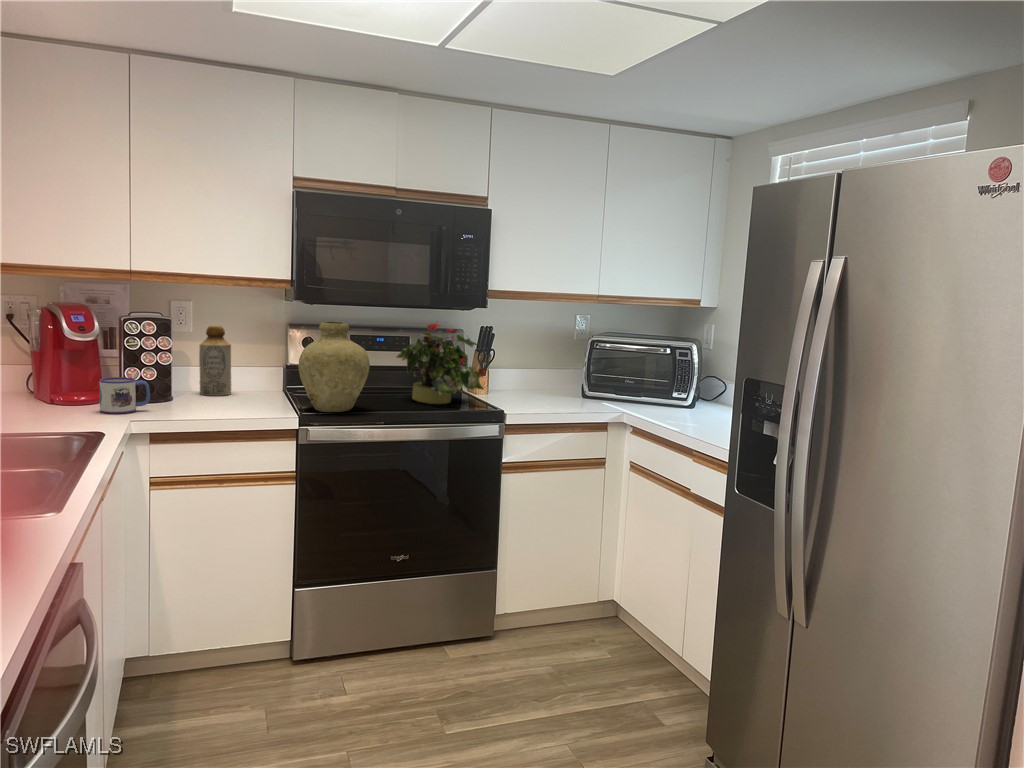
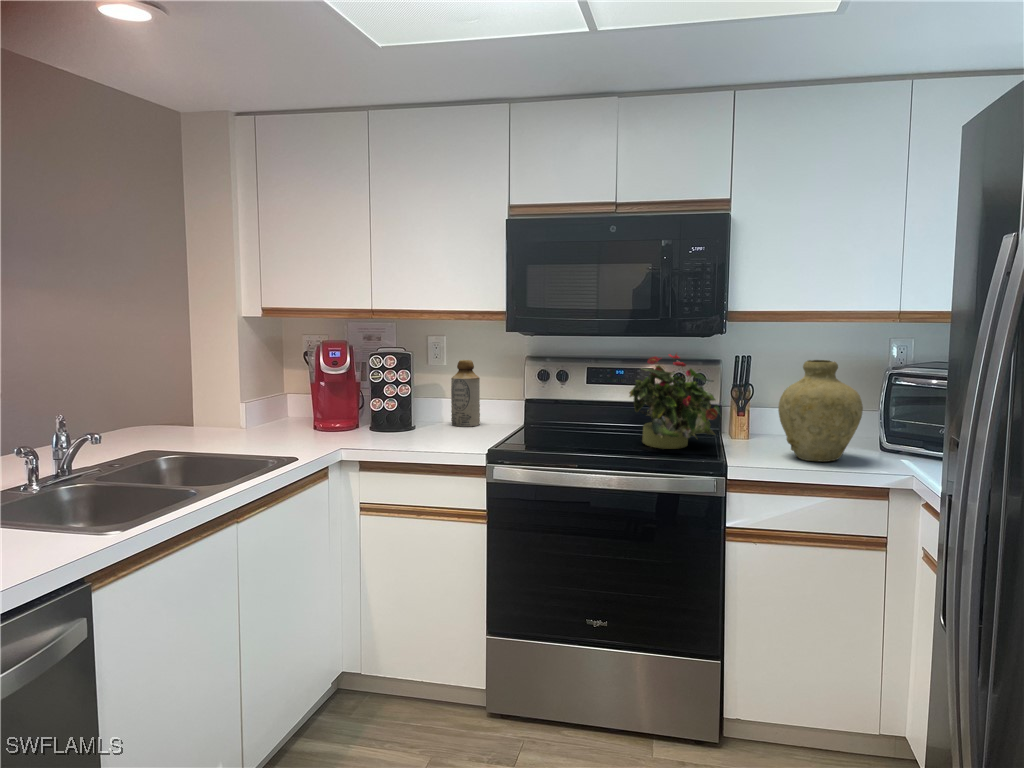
vase: present [298,322,370,412] -> present [778,360,863,461]
mug: present [99,377,150,414] -> none [335,407,376,440]

